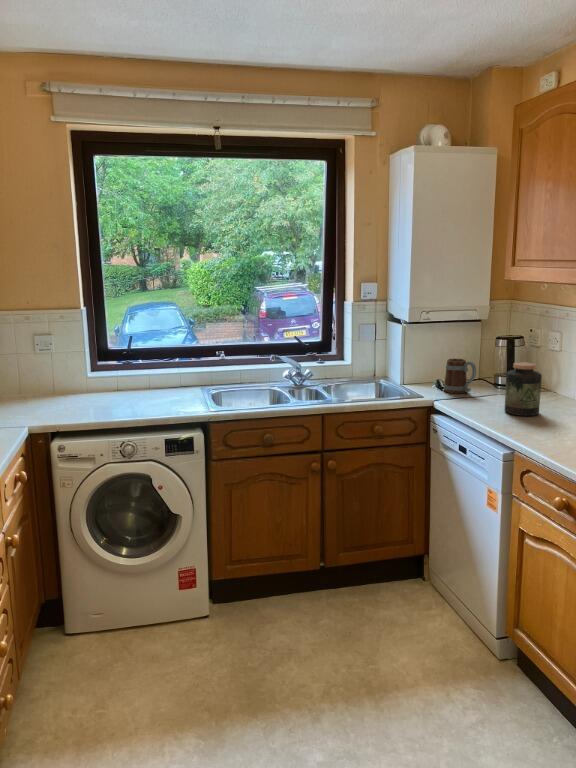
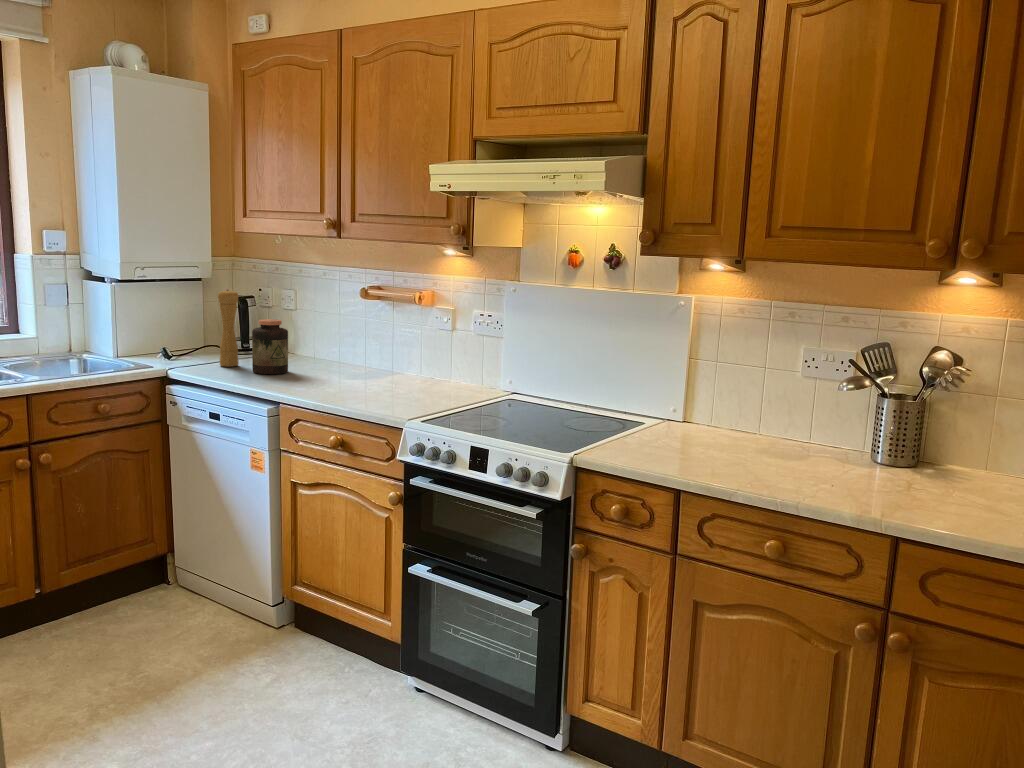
pepper mill: none [479,333,500,403] -> present [218,290,239,367]
mug: present [443,359,476,393] -> none [171,322,211,361]

